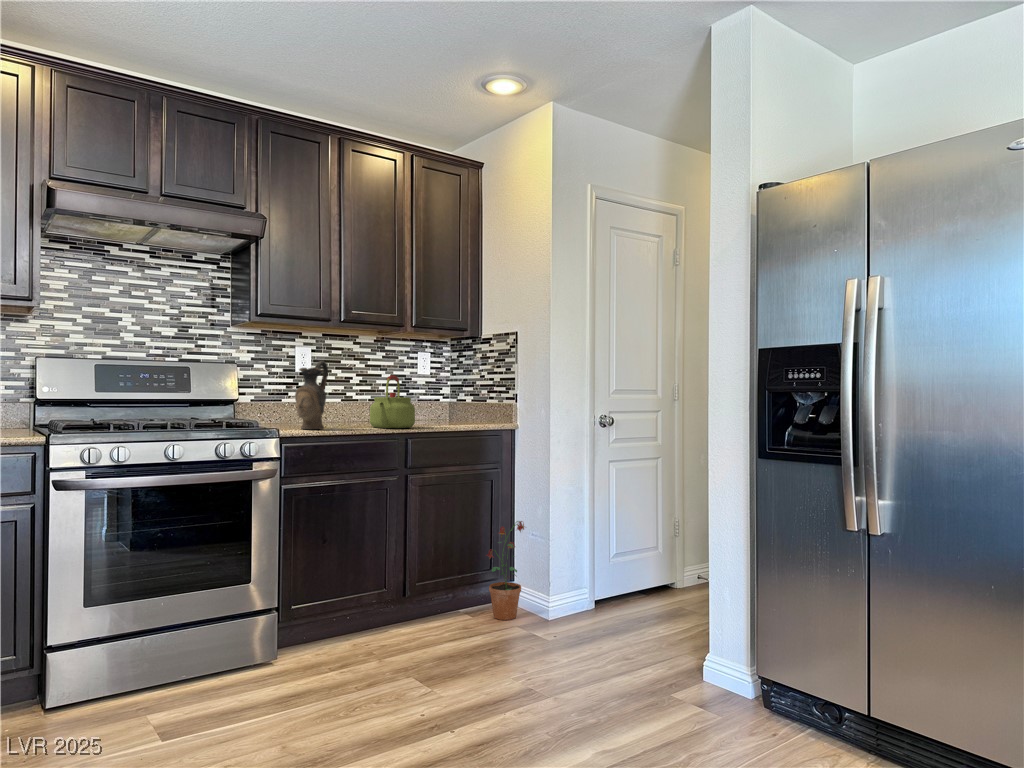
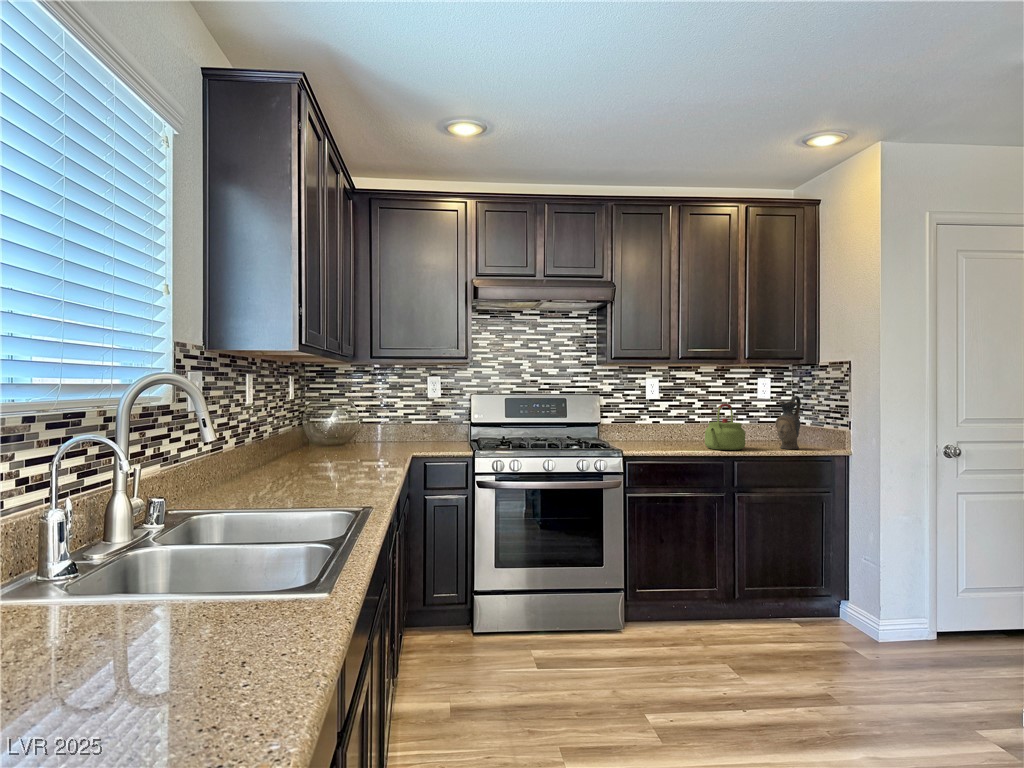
ceramic pitcher: present [295,361,328,429] -> present [776,396,801,449]
potted plant: present [486,521,524,620] -> none [813,543,858,636]

